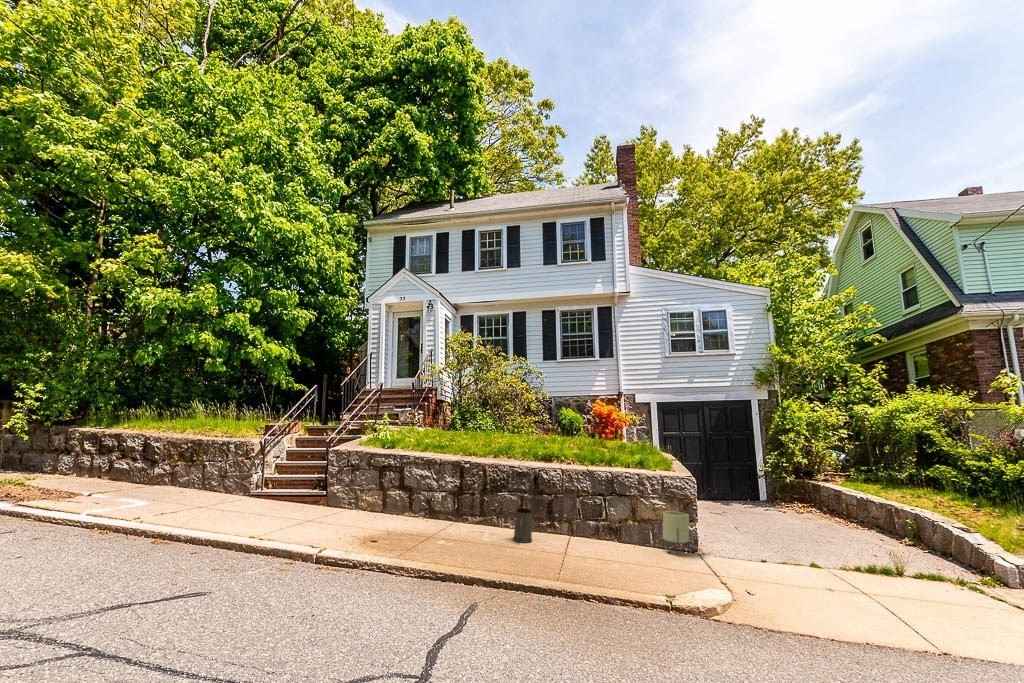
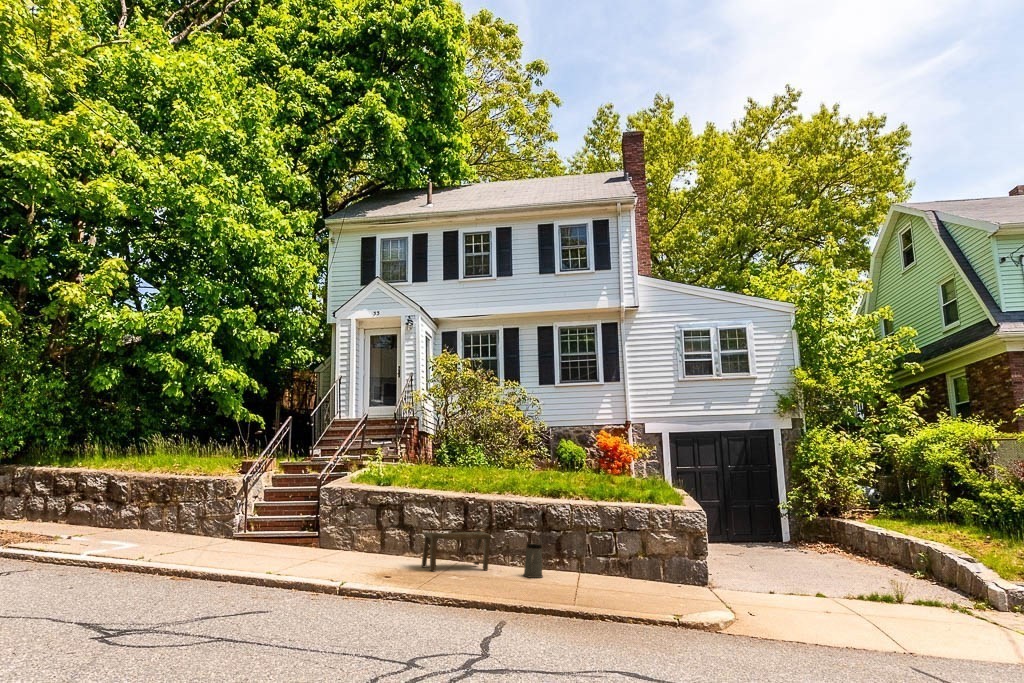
bench: none [415,494,482,534] -> present [422,532,491,571]
planter: present [663,511,689,552] -> none [673,545,698,588]

